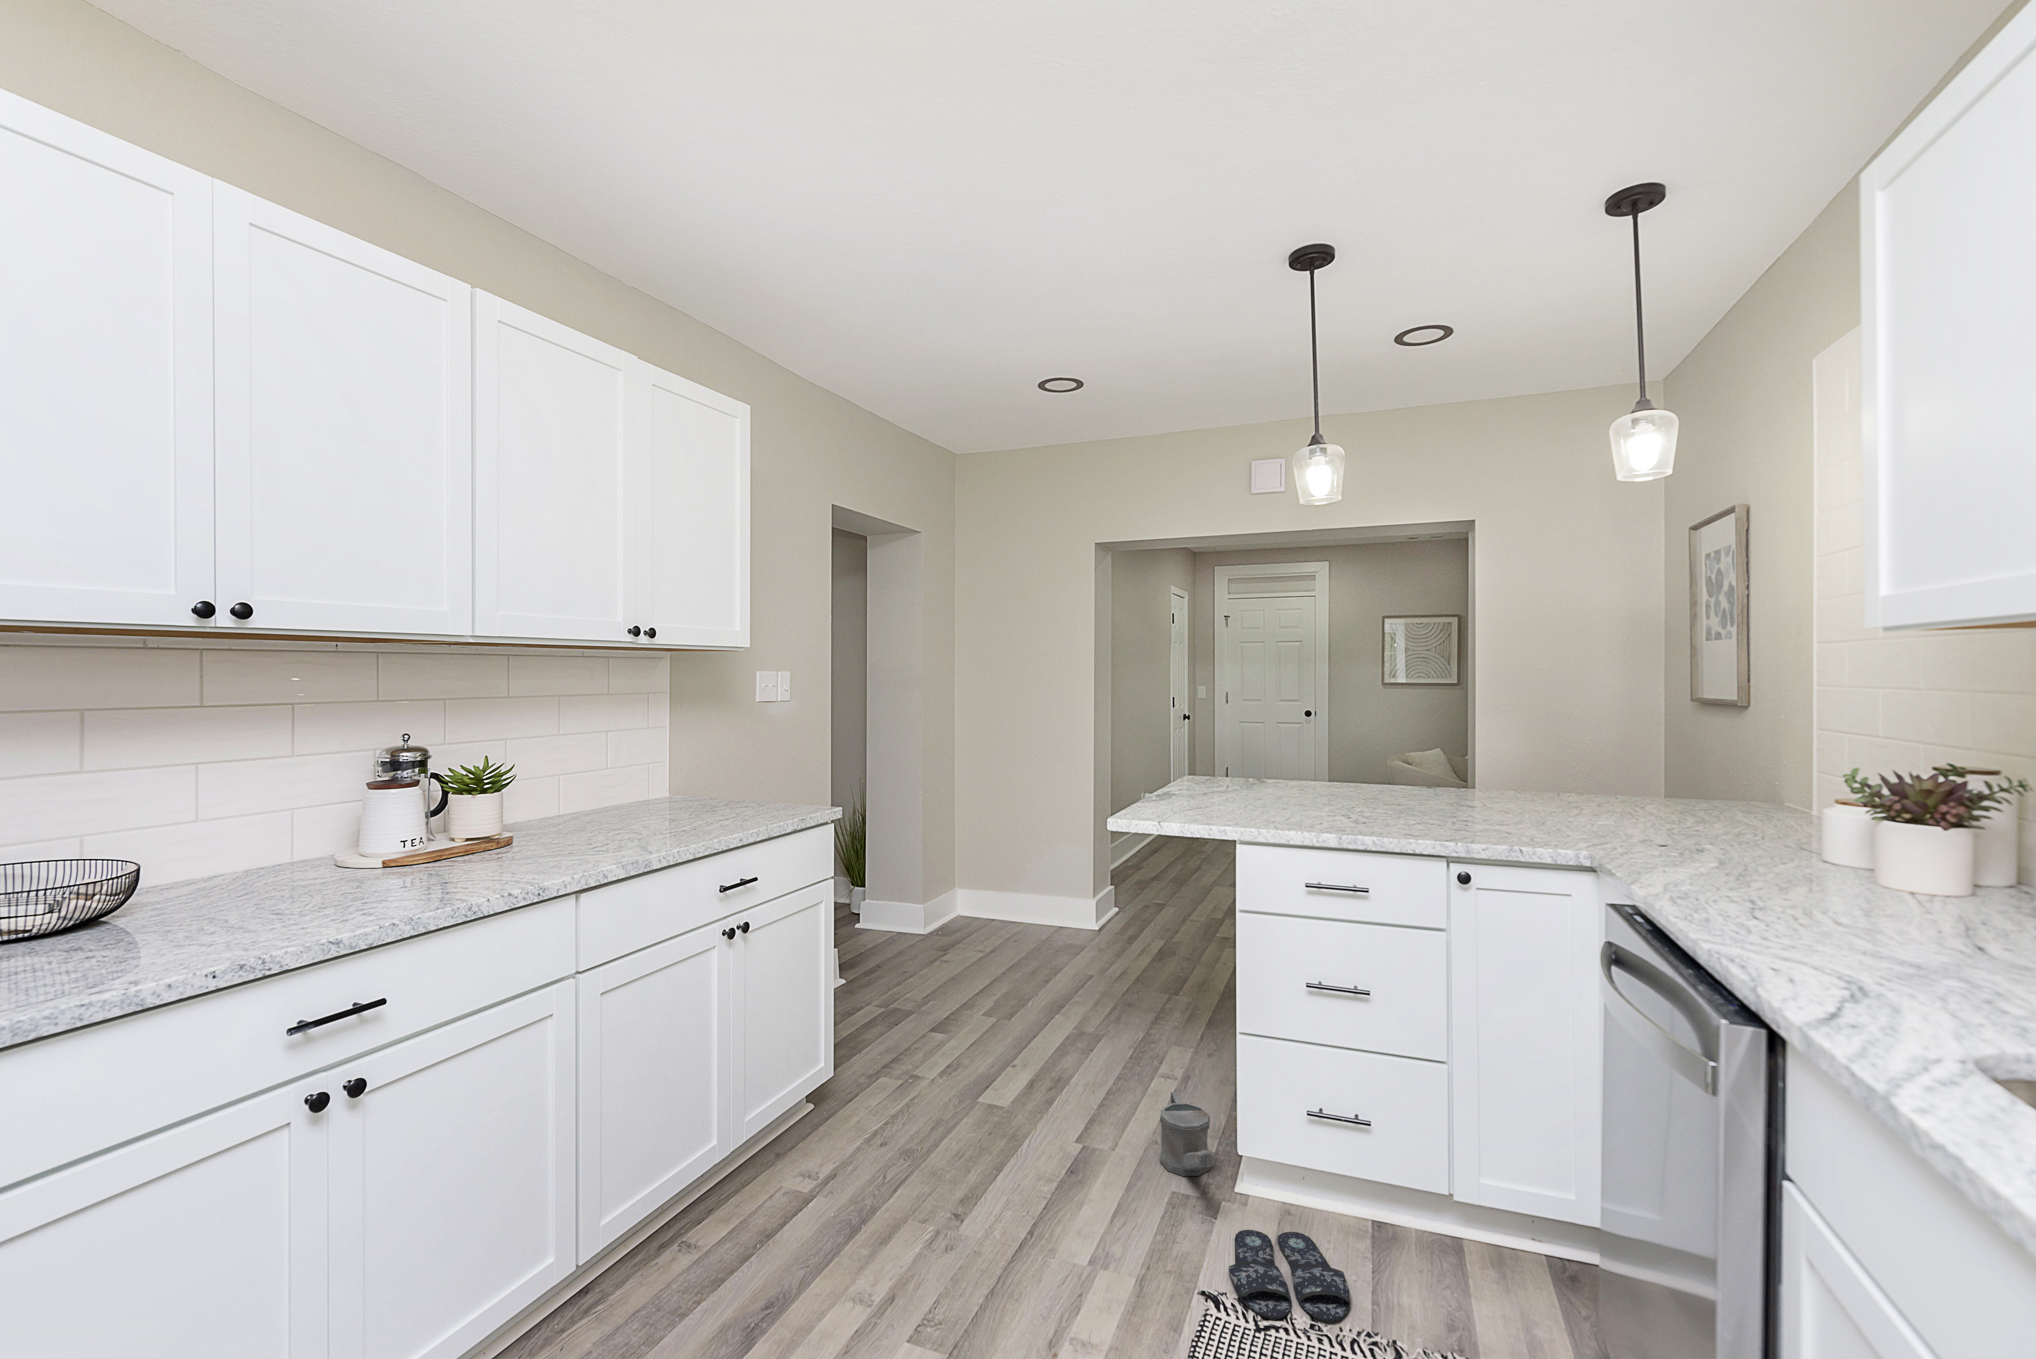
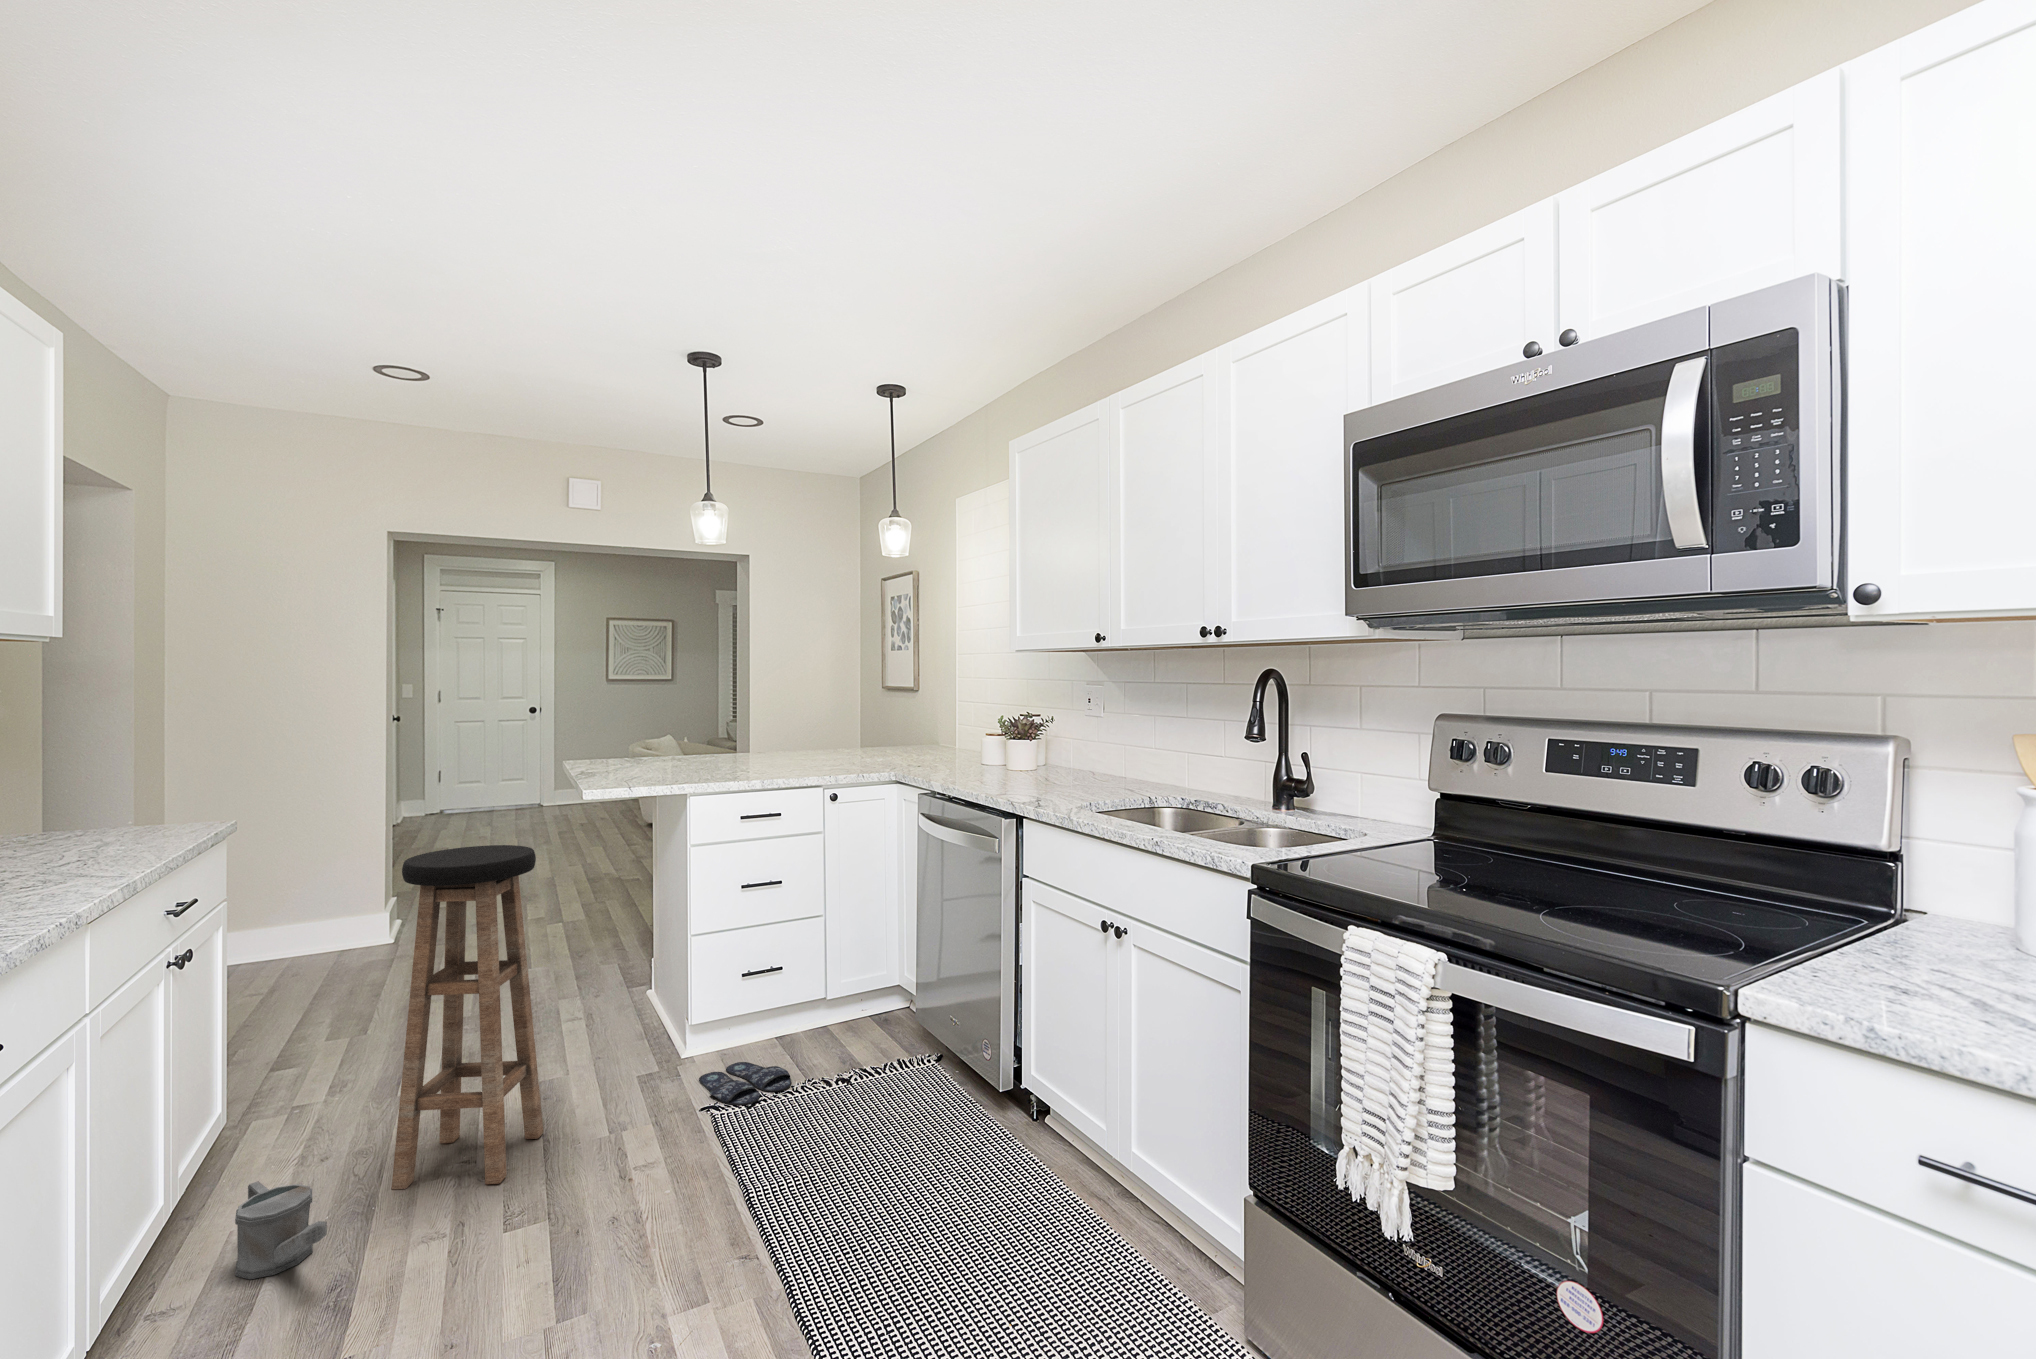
bar stool: none [888,868,1038,1266] -> present [391,845,543,1189]
watering can: present [1160,1092,1215,1176] -> present [235,1181,327,1279]

